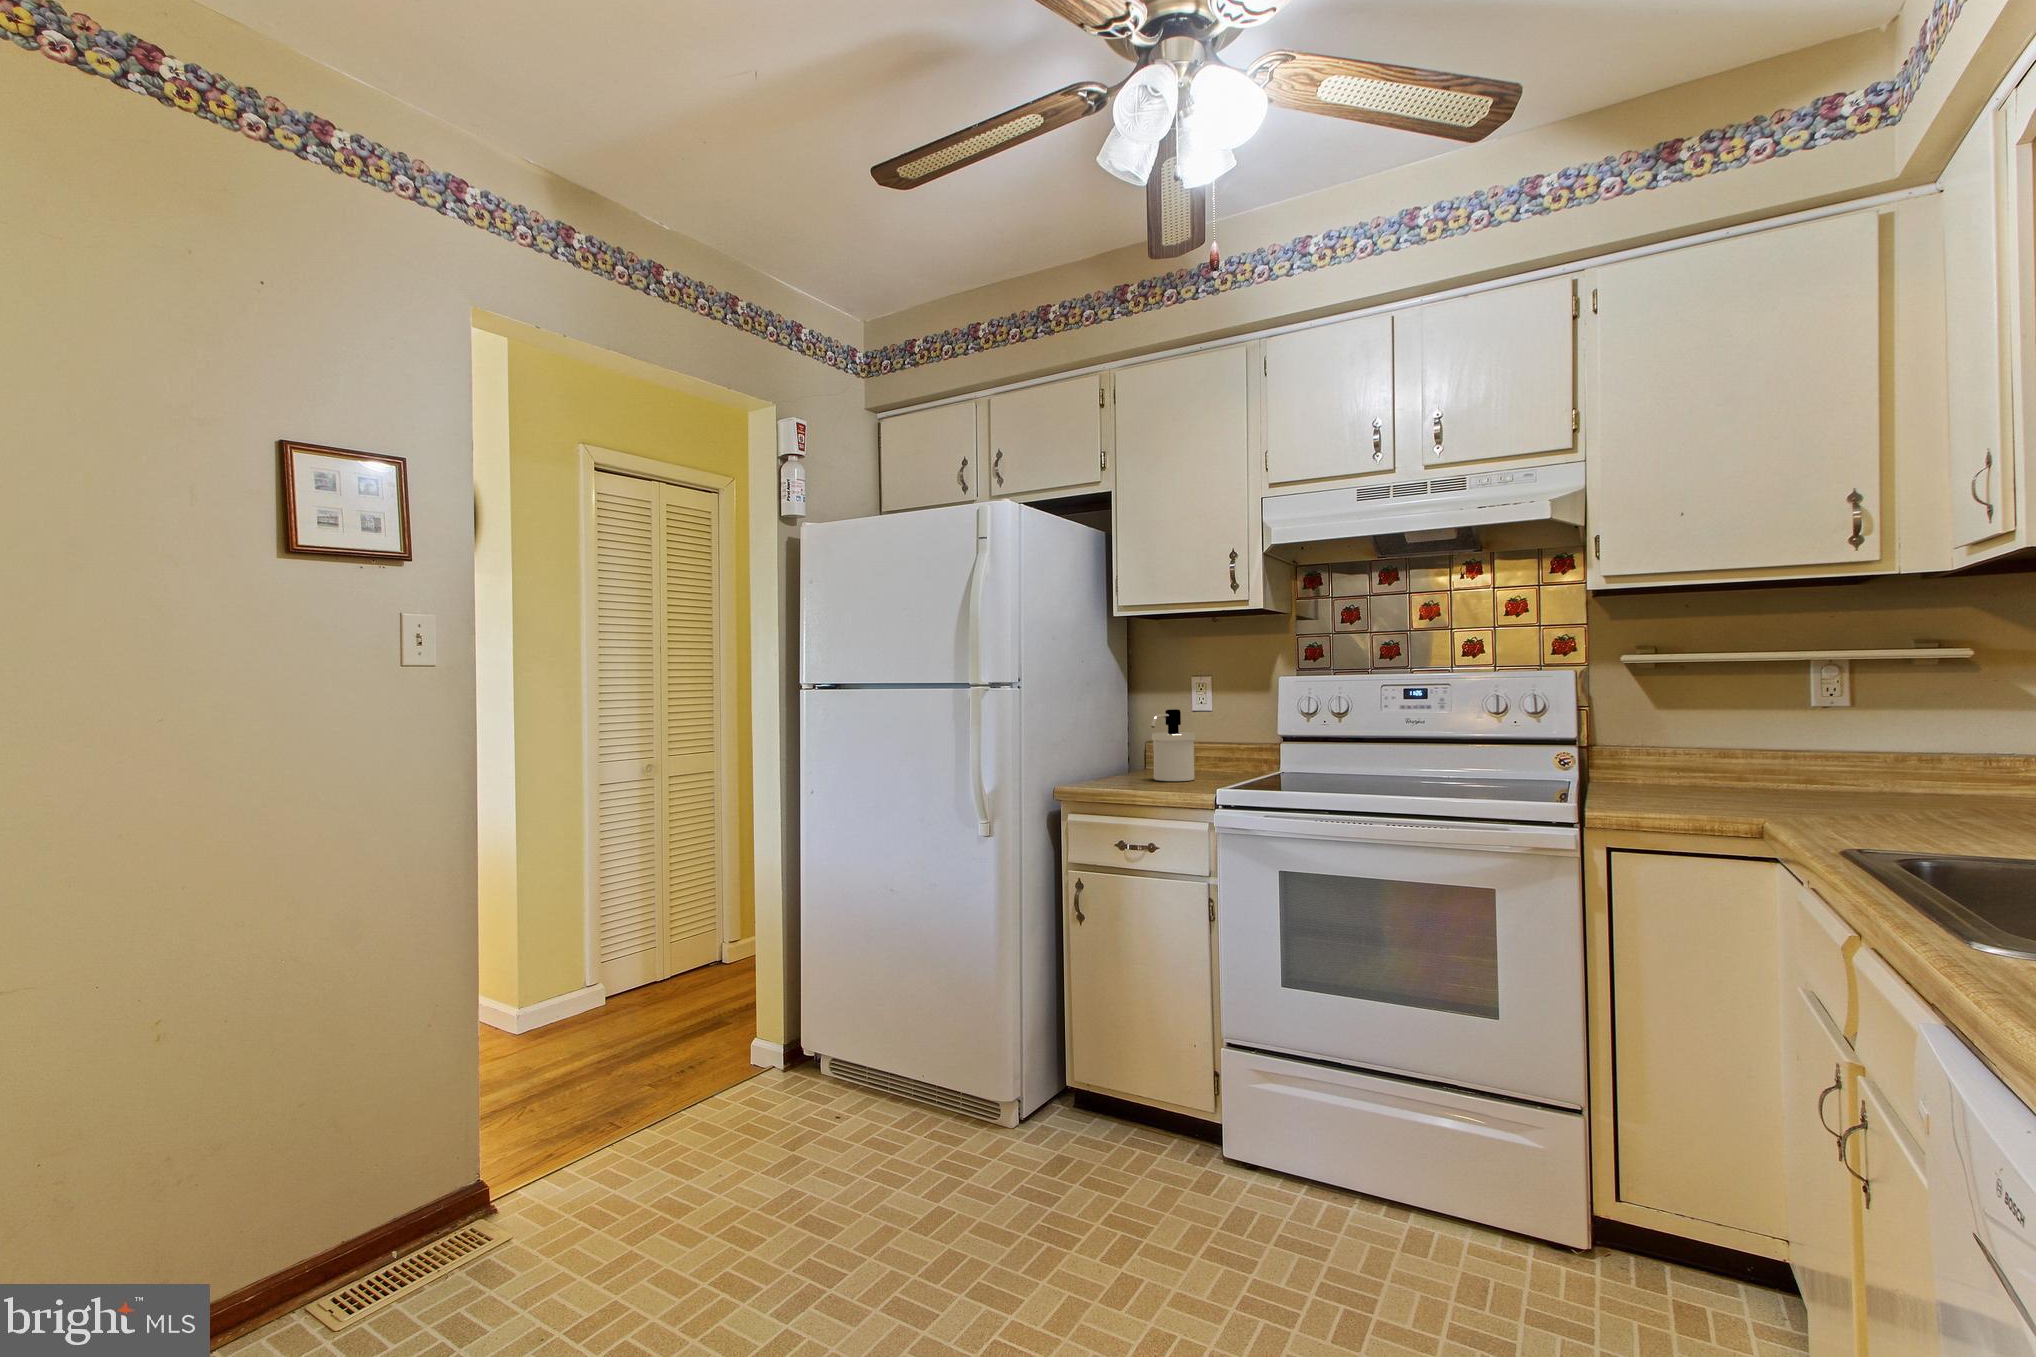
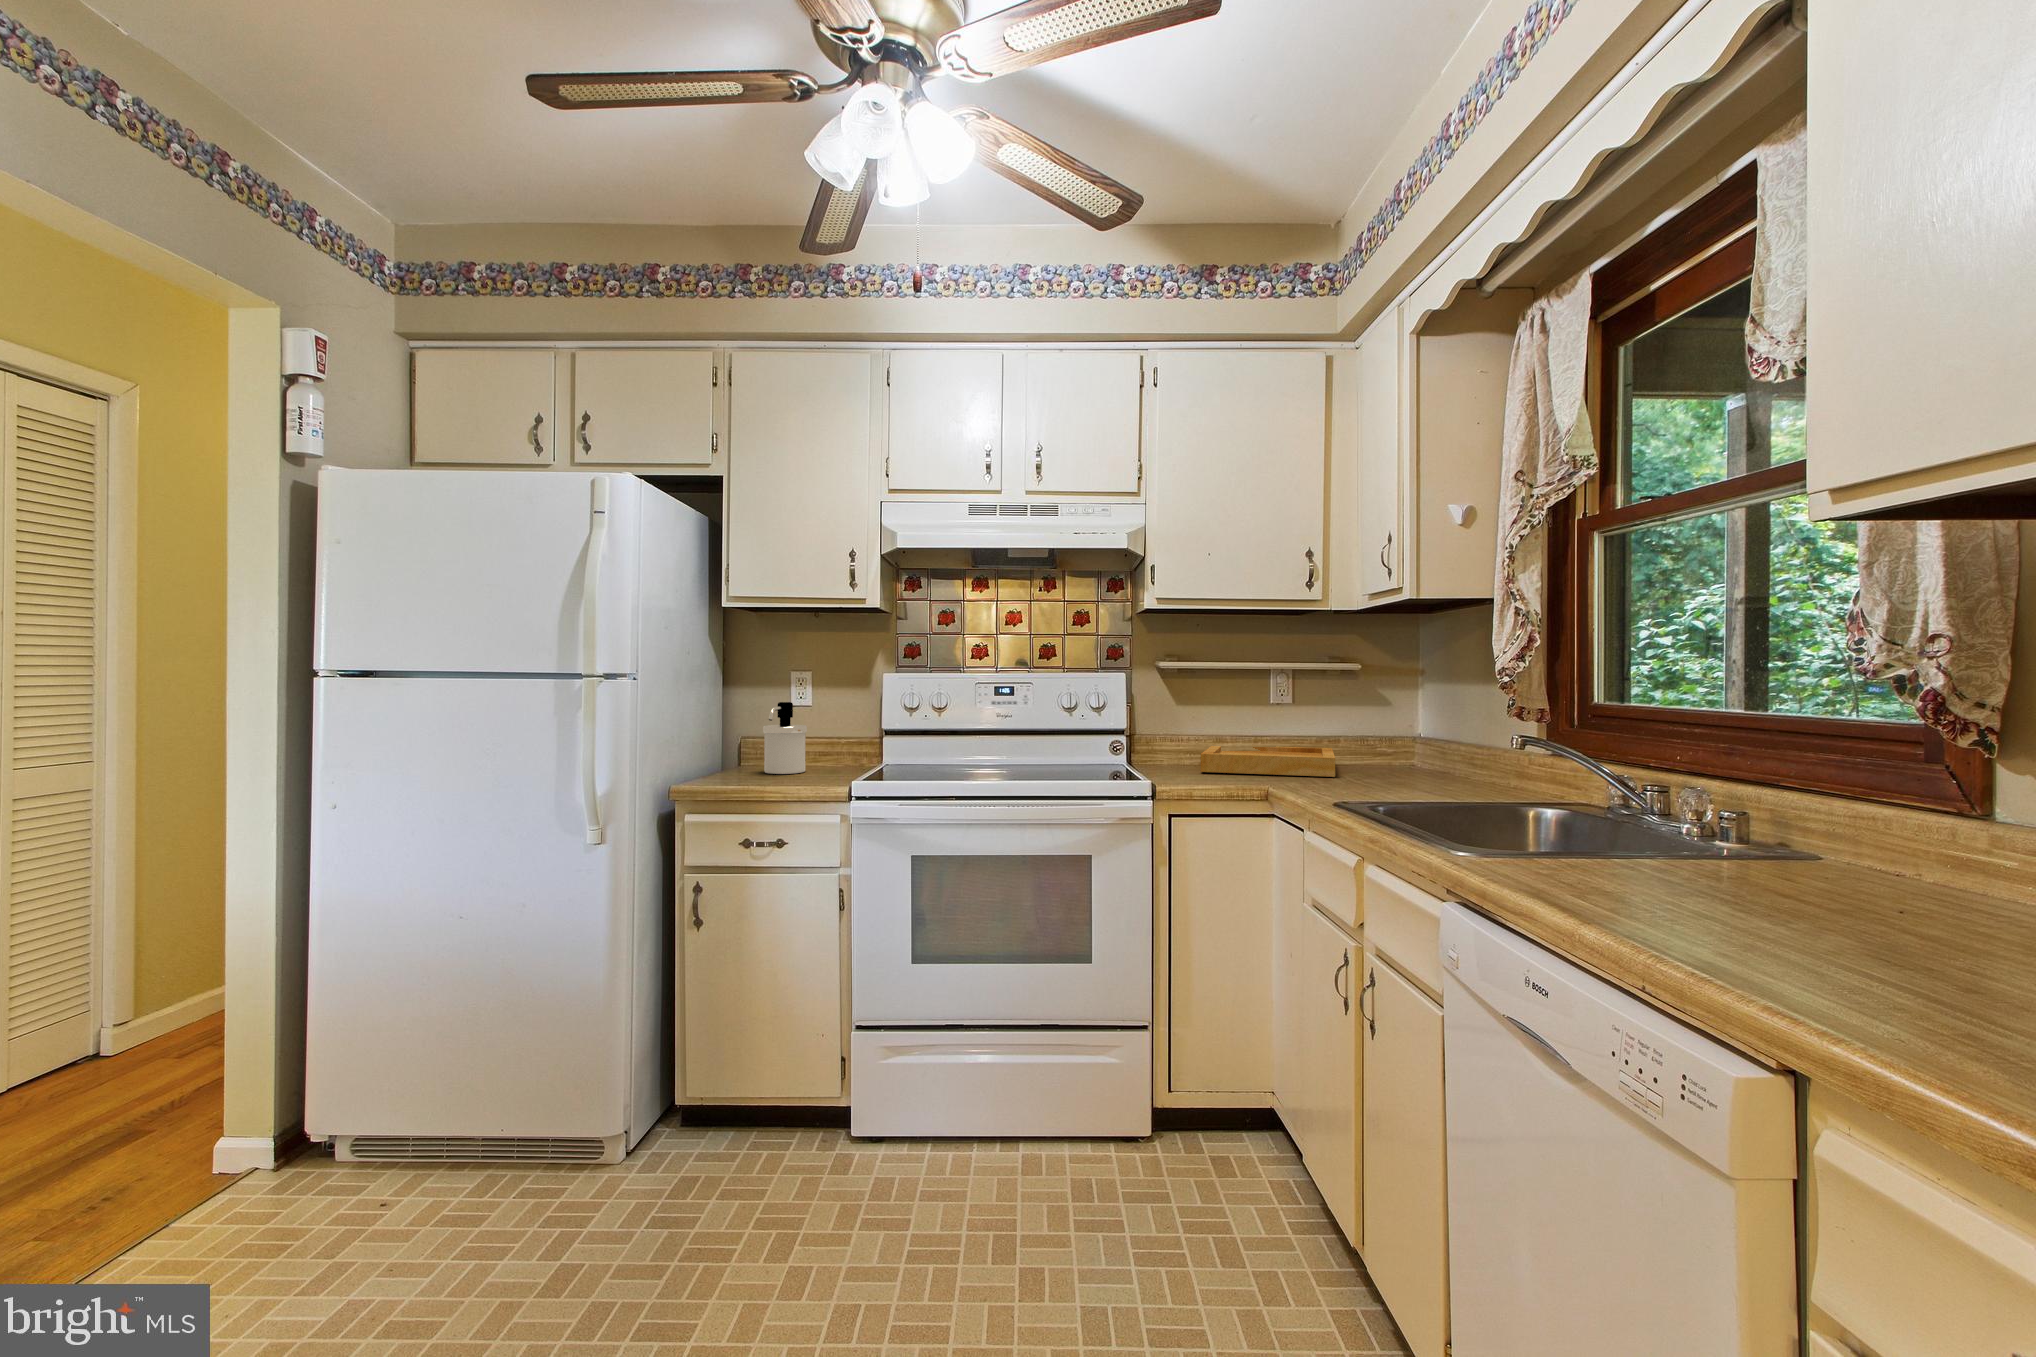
tray: none [1678,763,1931,811] -> present [1200,746,1335,777]

